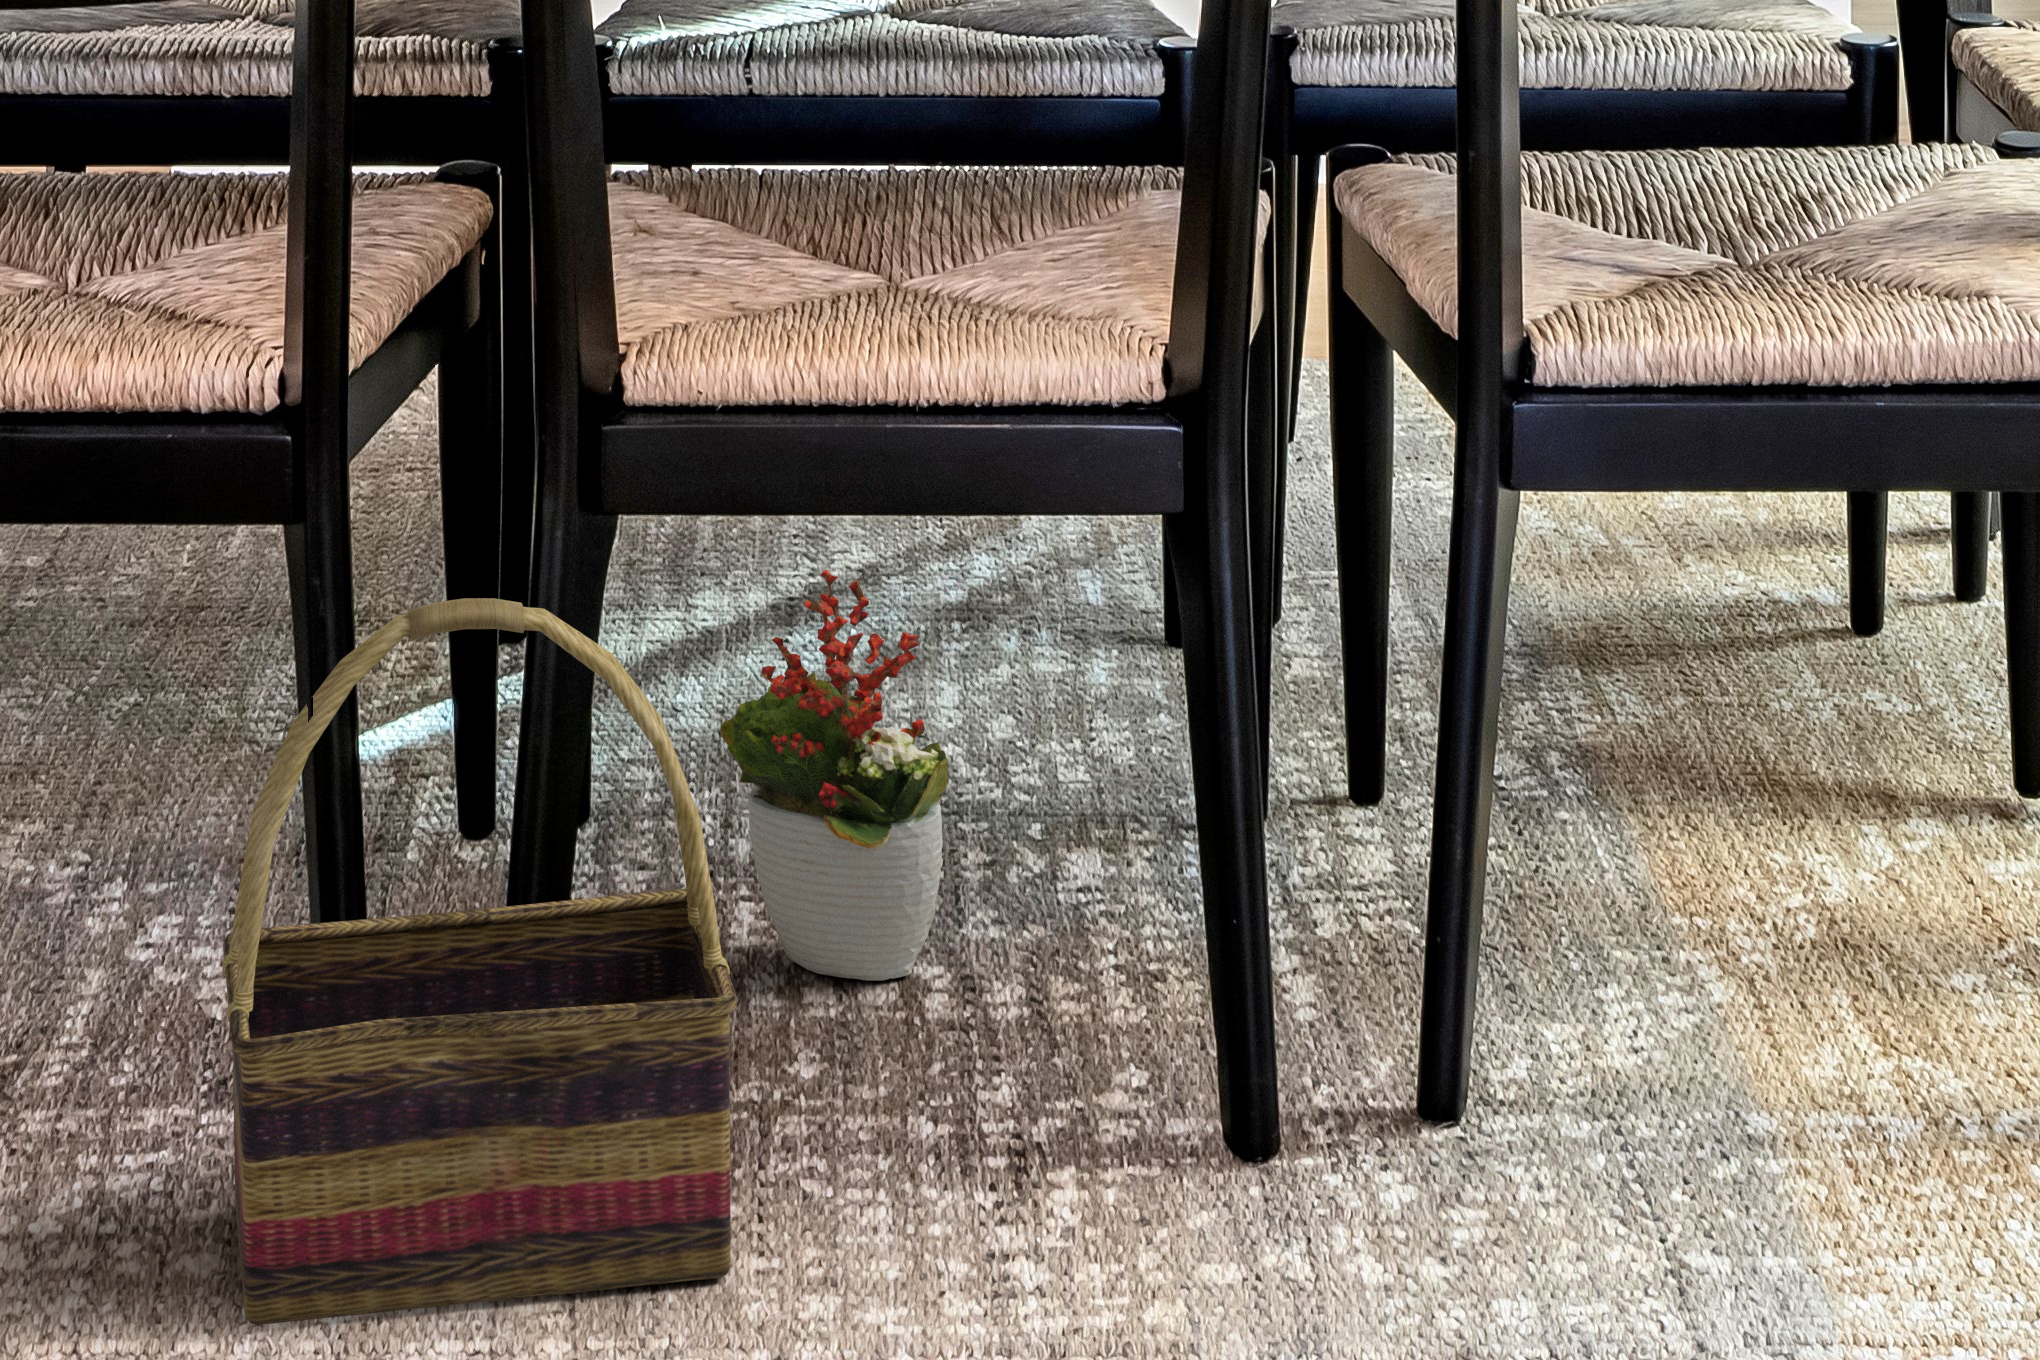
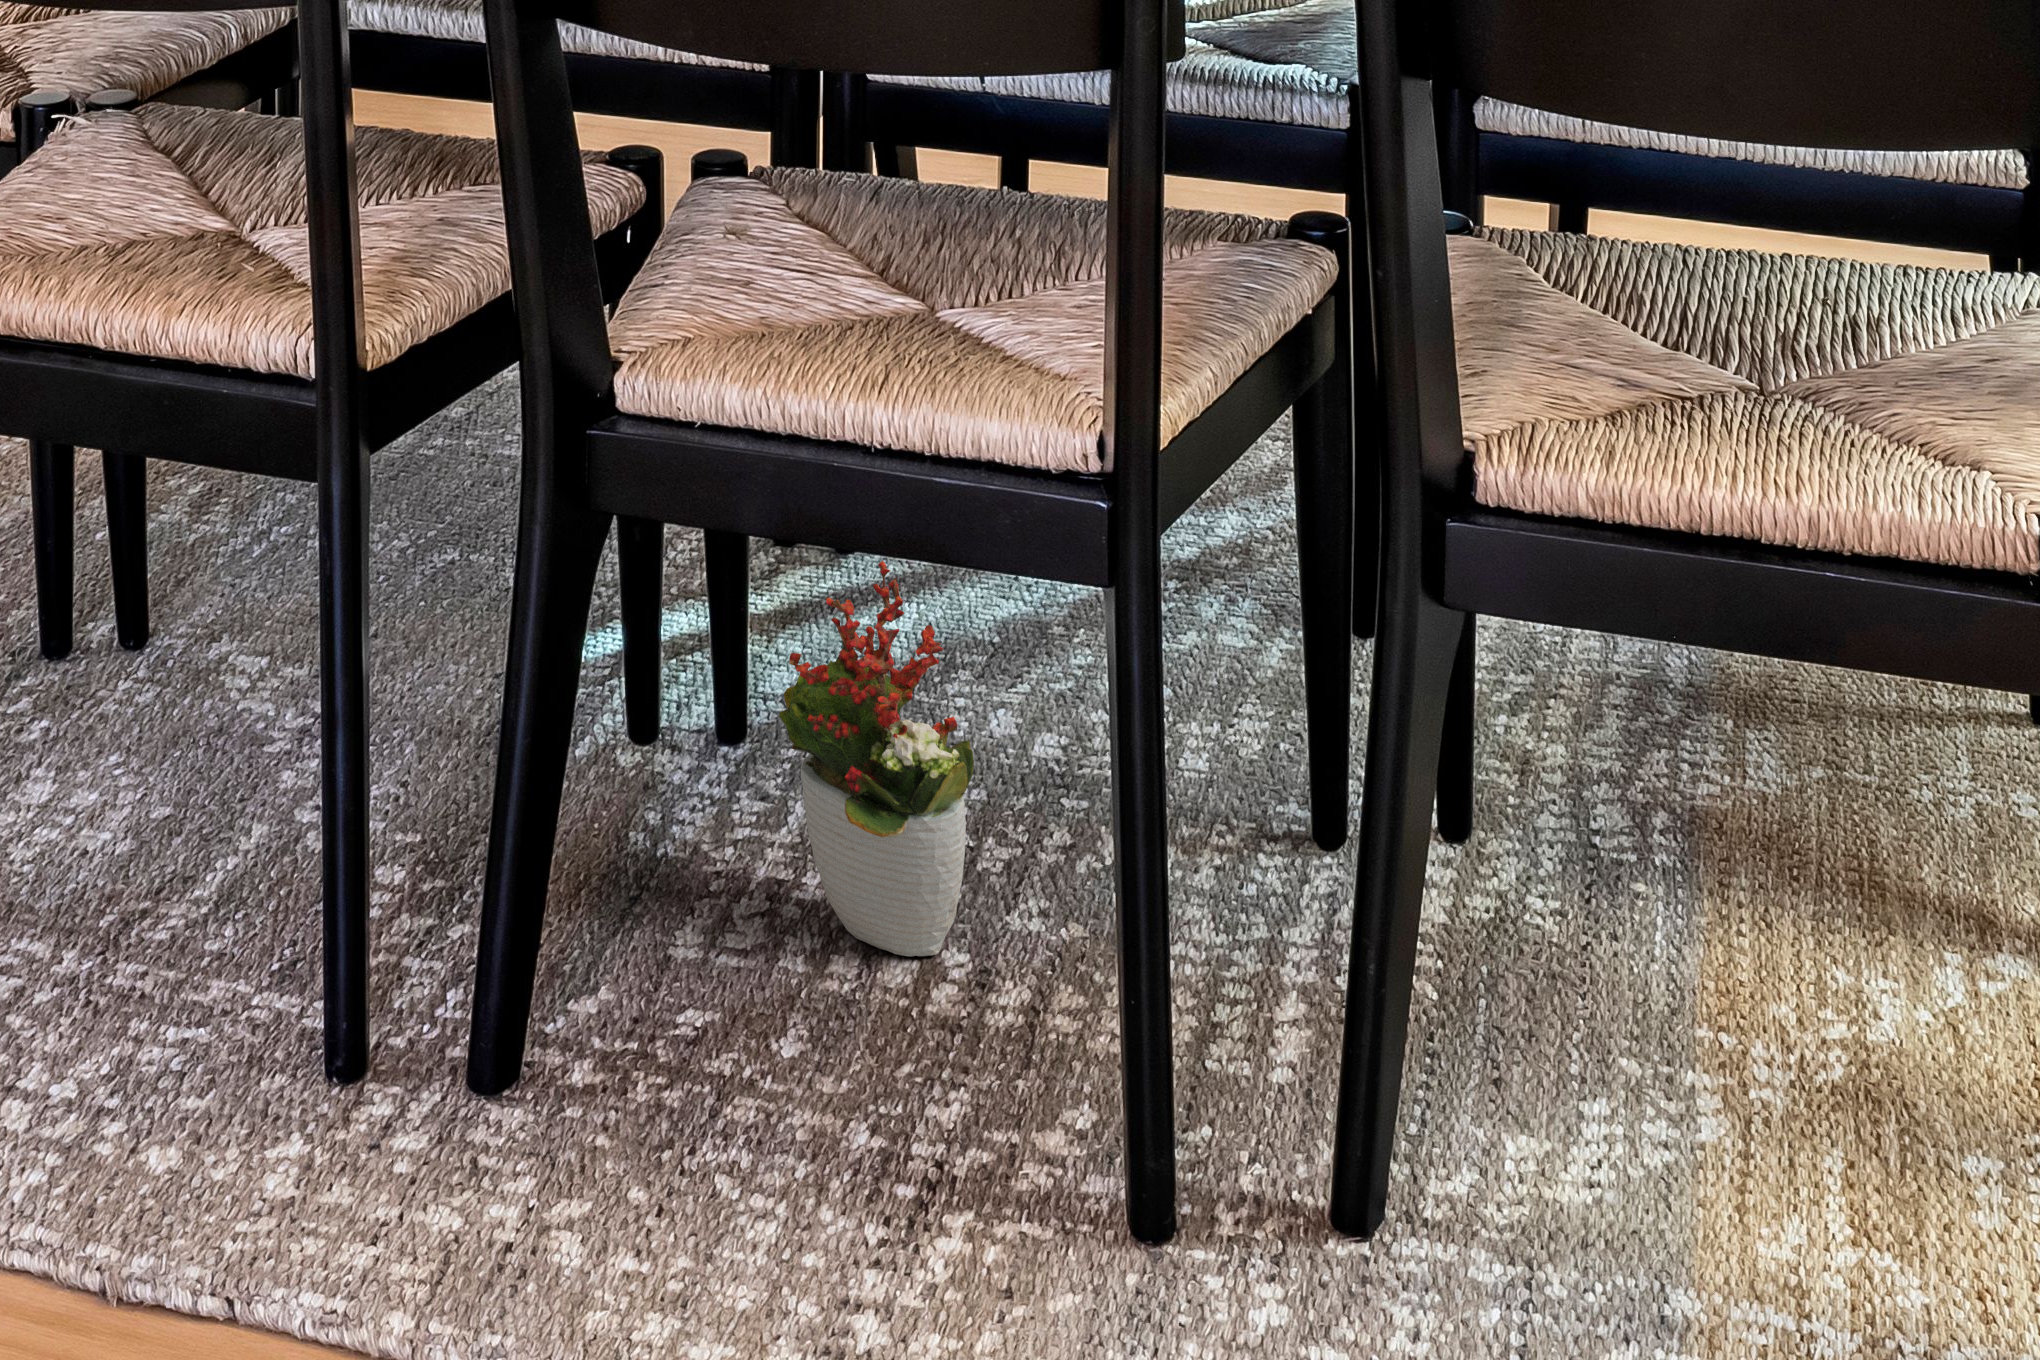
basket: present [222,598,738,1325] -> none [148,588,645,1276]

